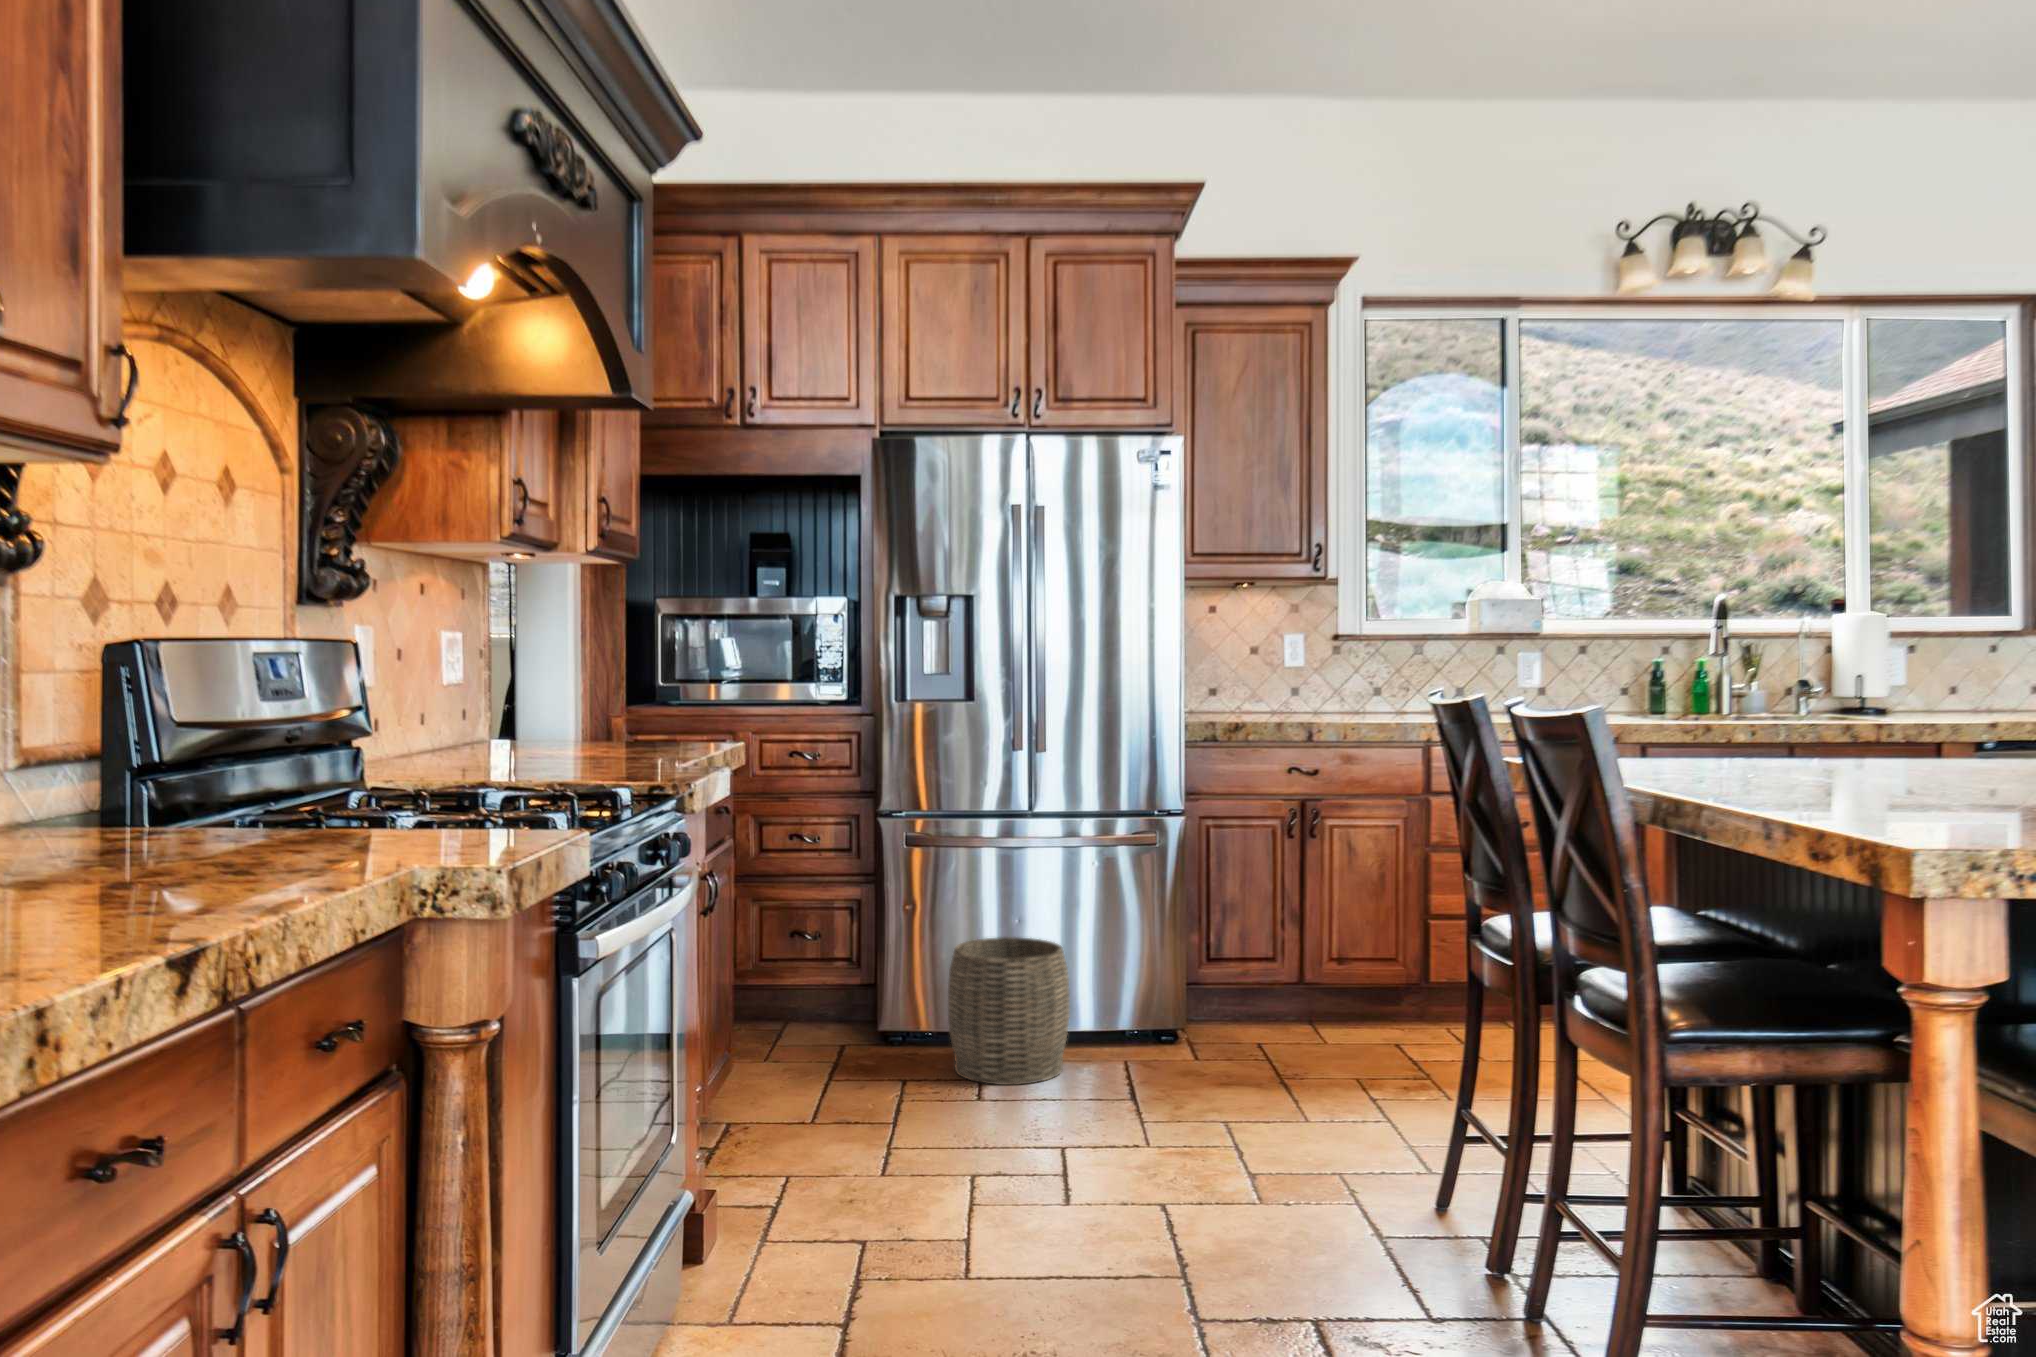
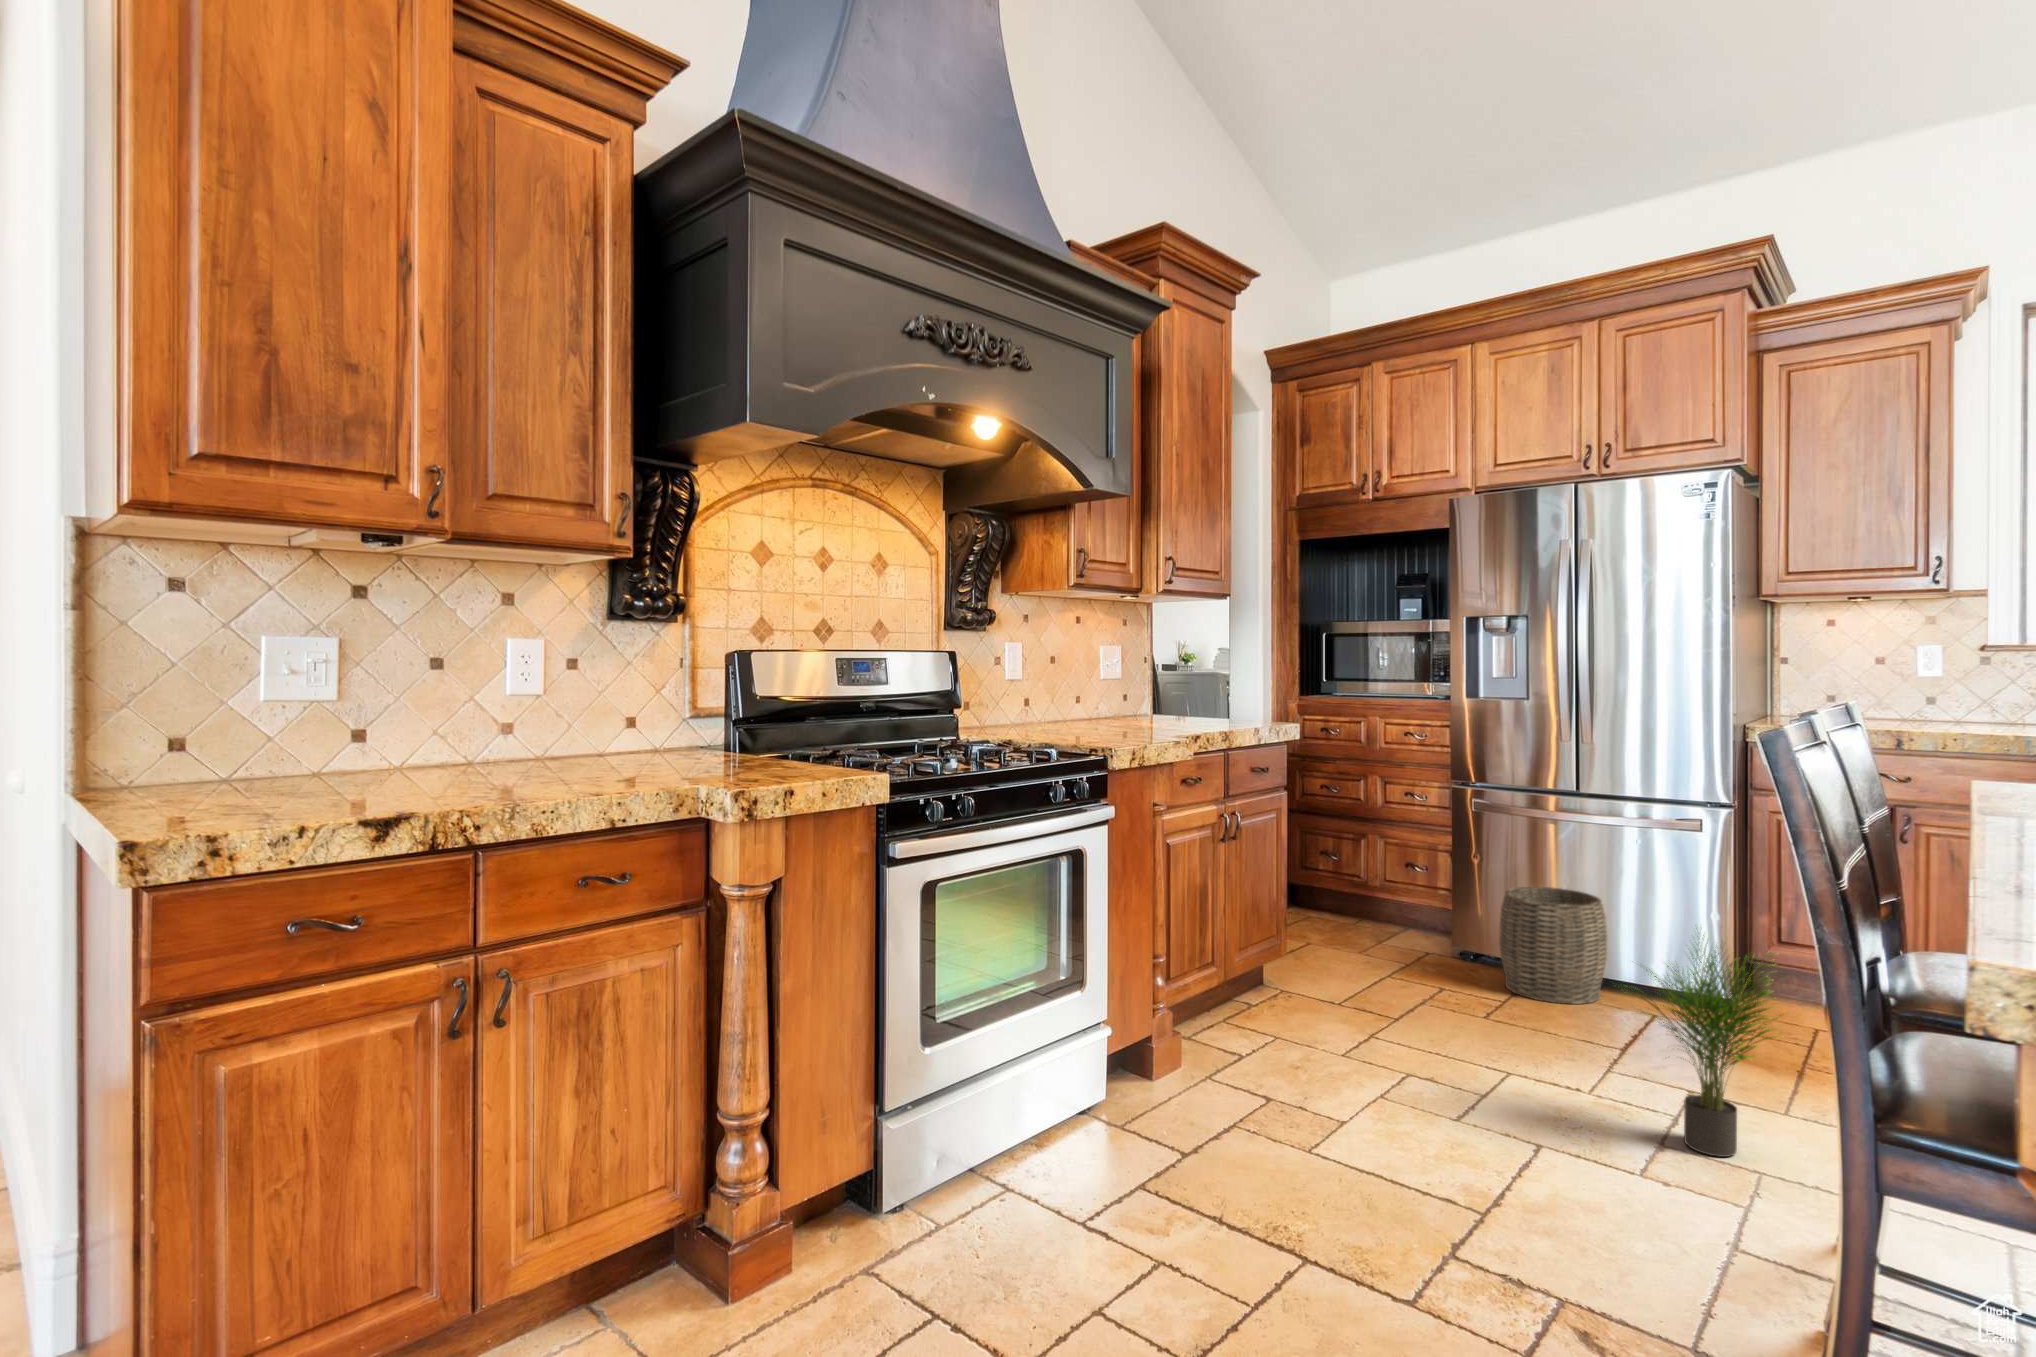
potted plant: none [1198,959,1396,1236] -> present [1627,935,1777,1157]

